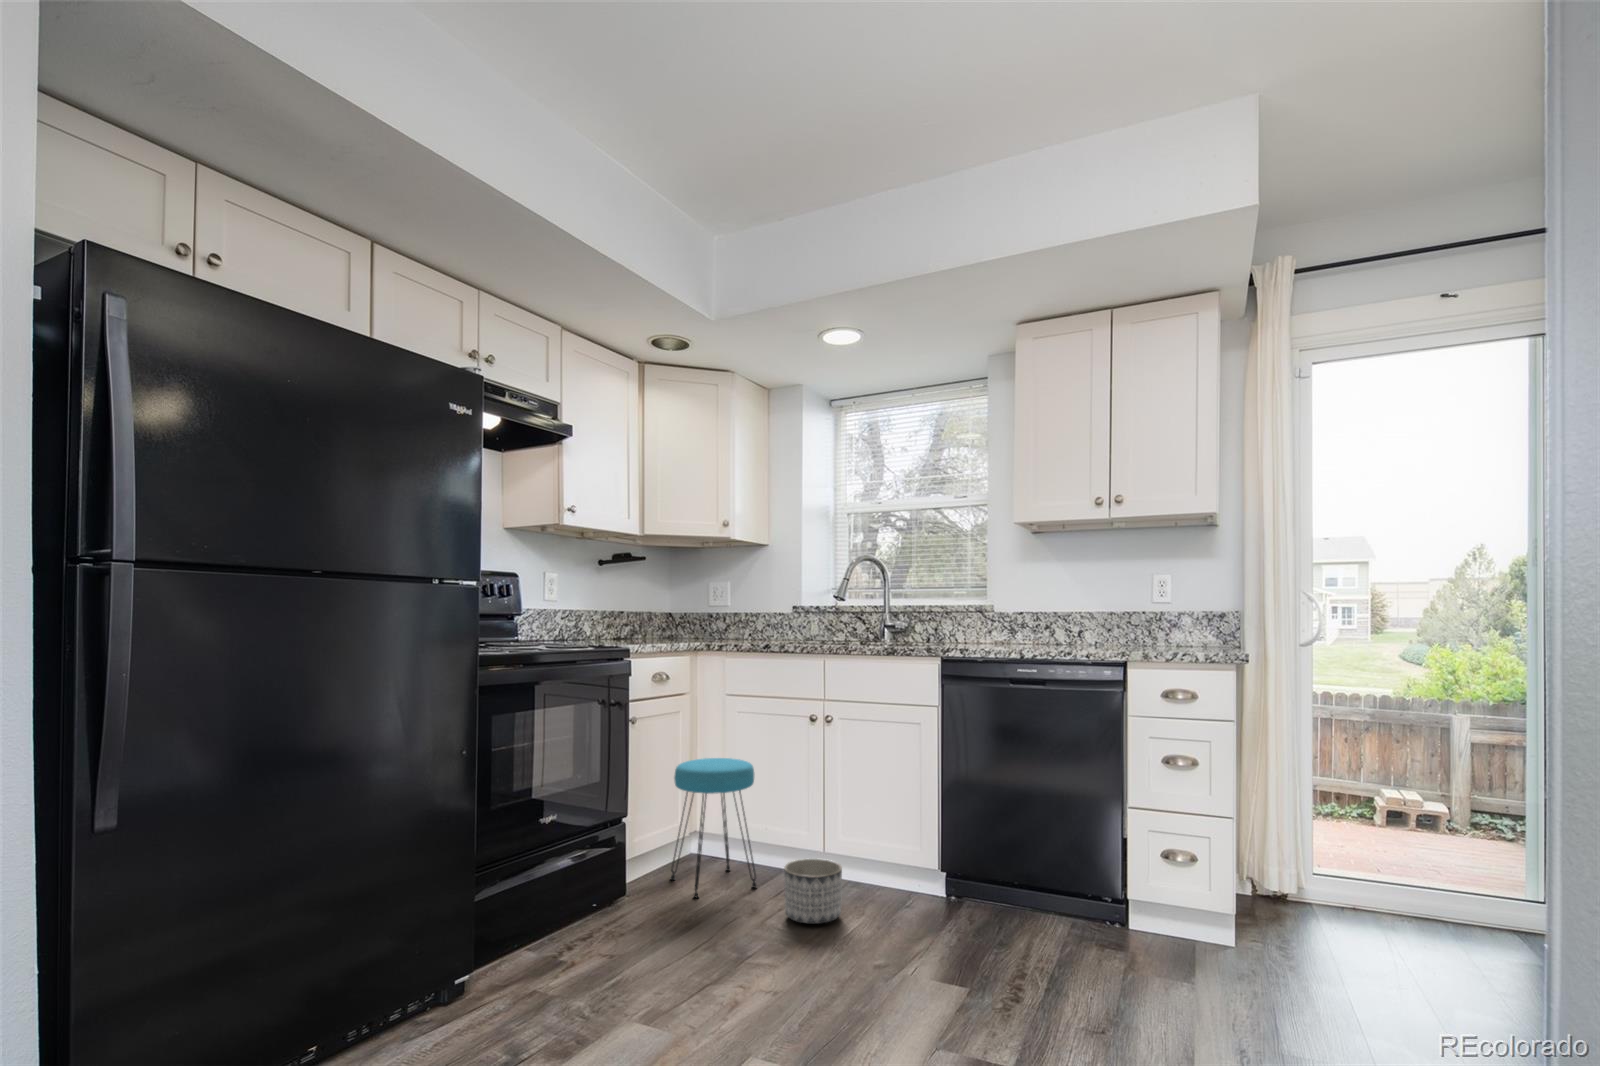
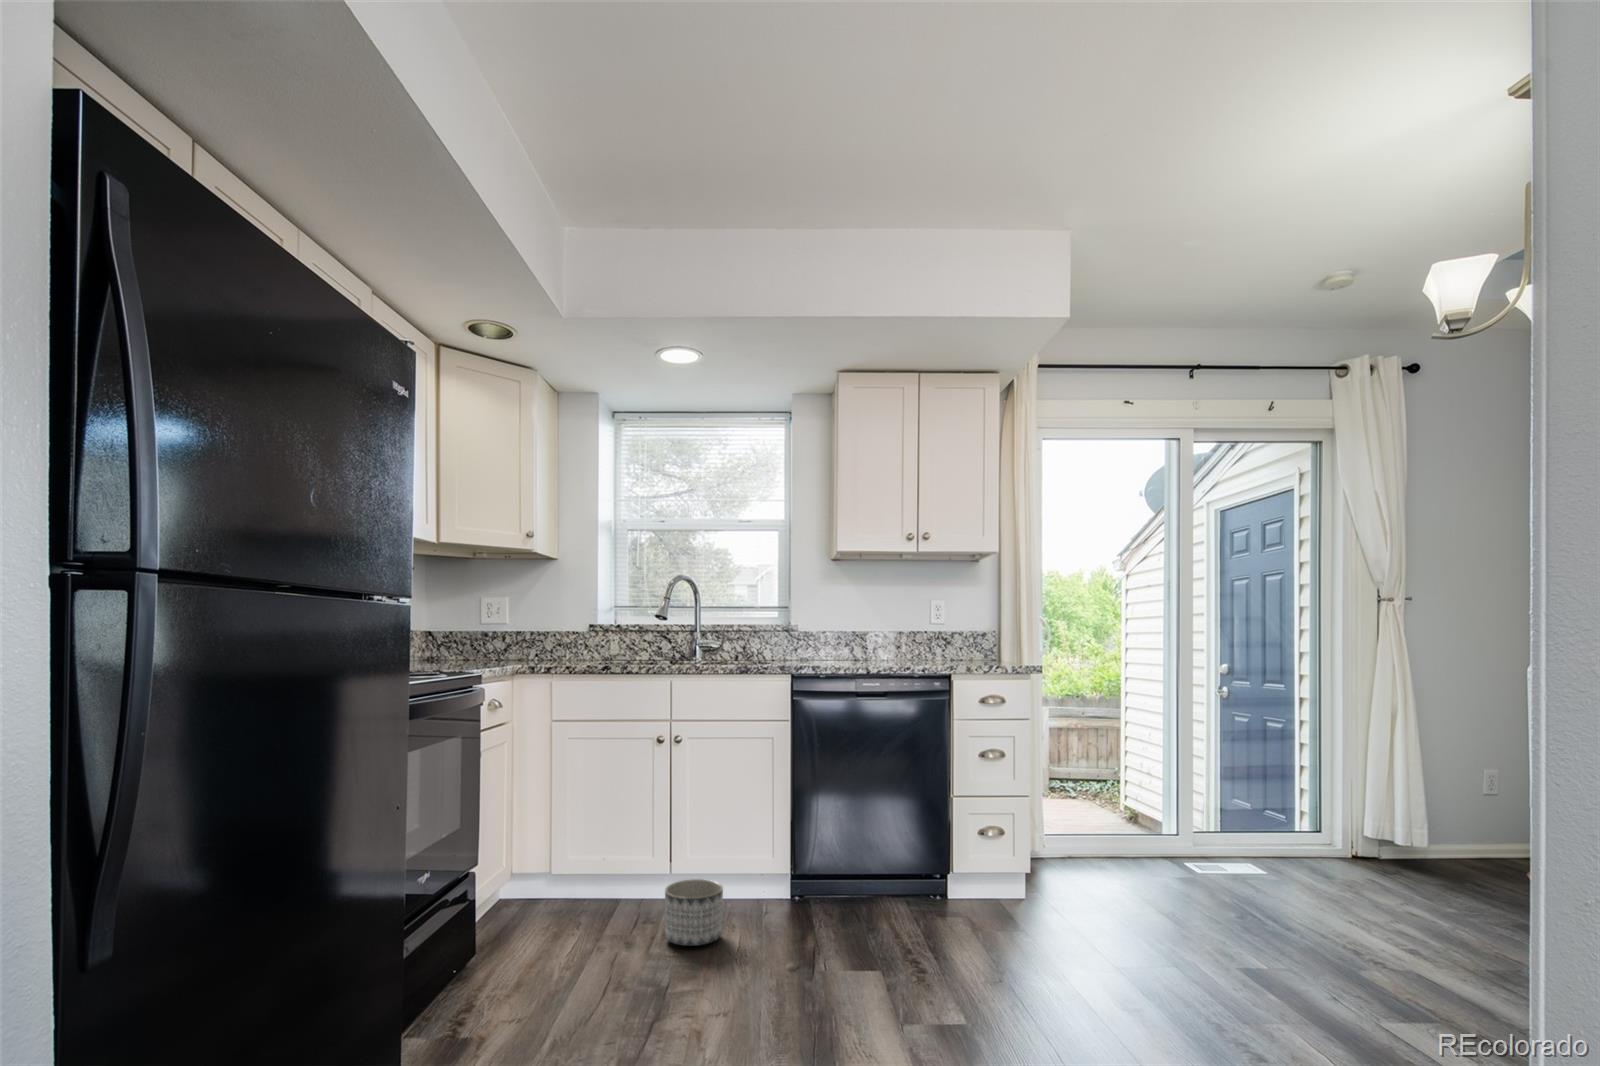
stool: present [670,758,757,897] -> none [503,788,608,943]

